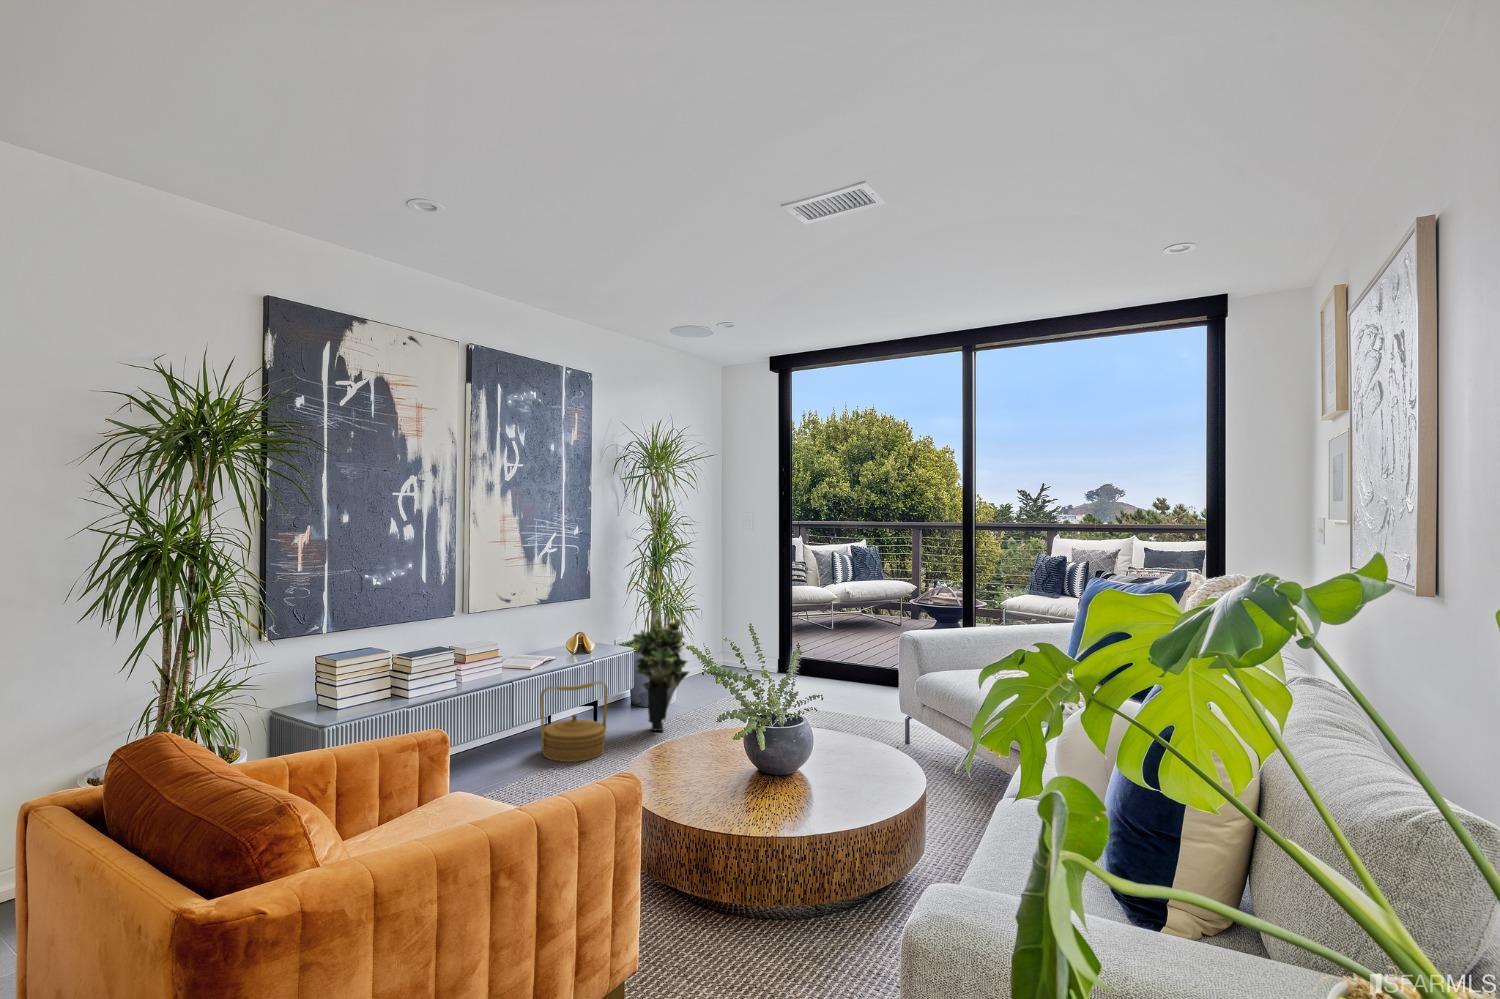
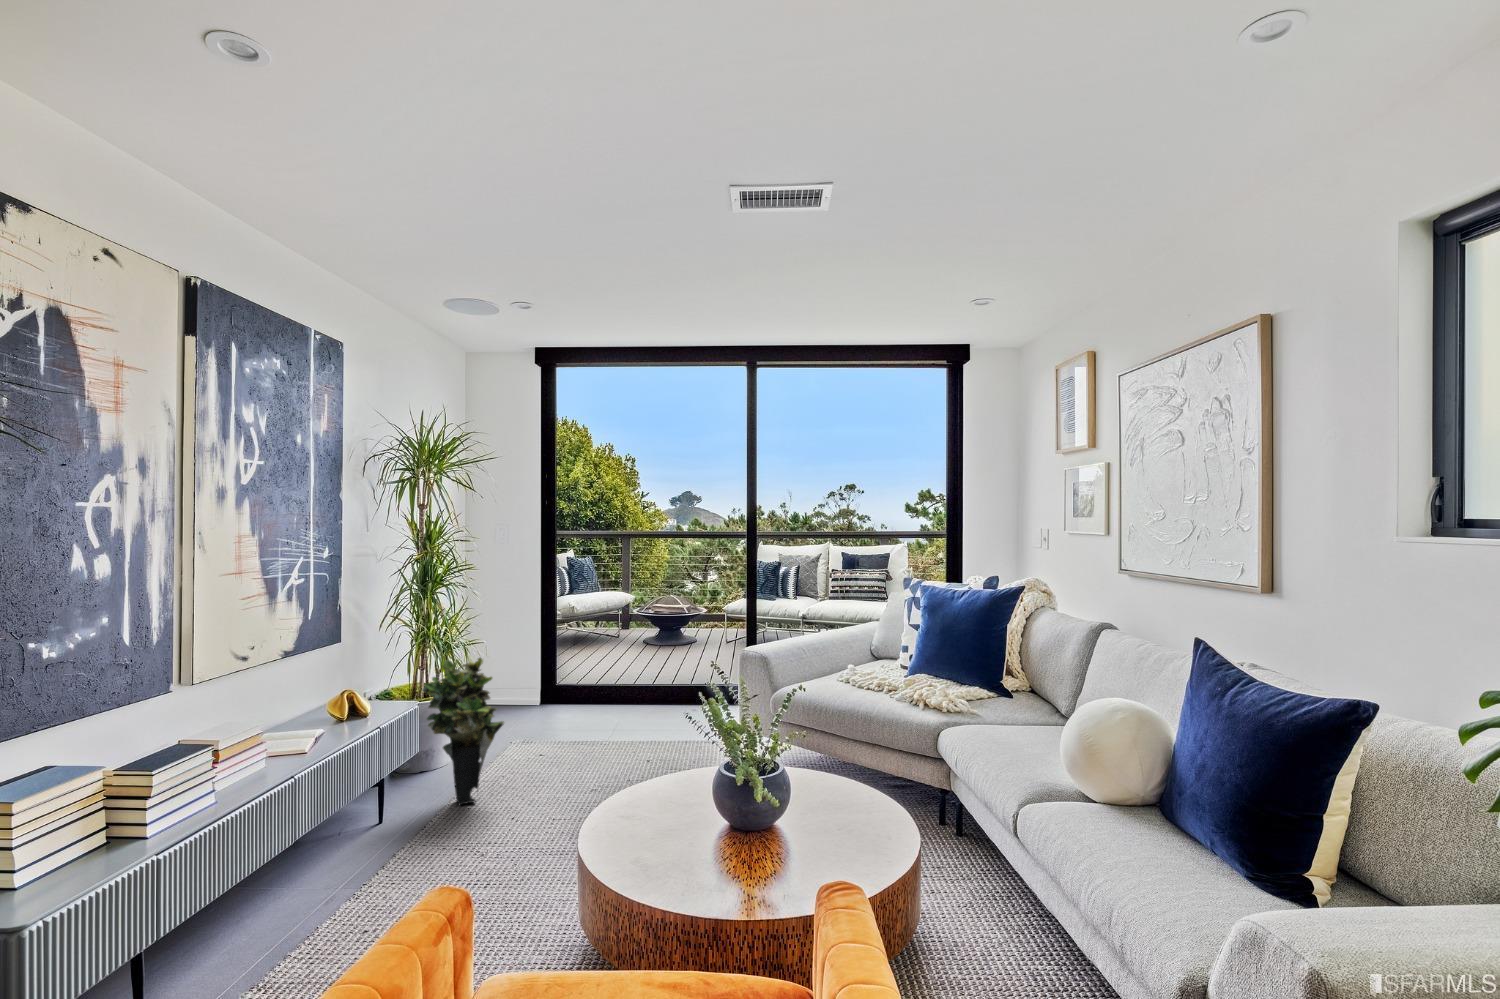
basket: present [540,681,608,762] -> none [327,754,423,878]

